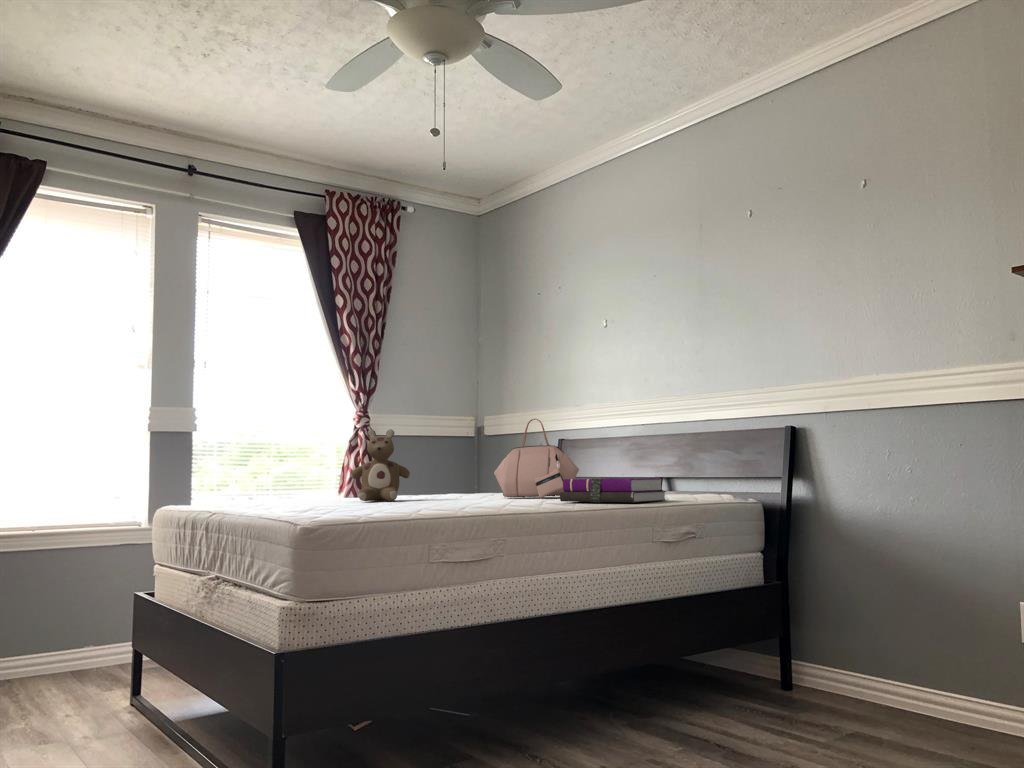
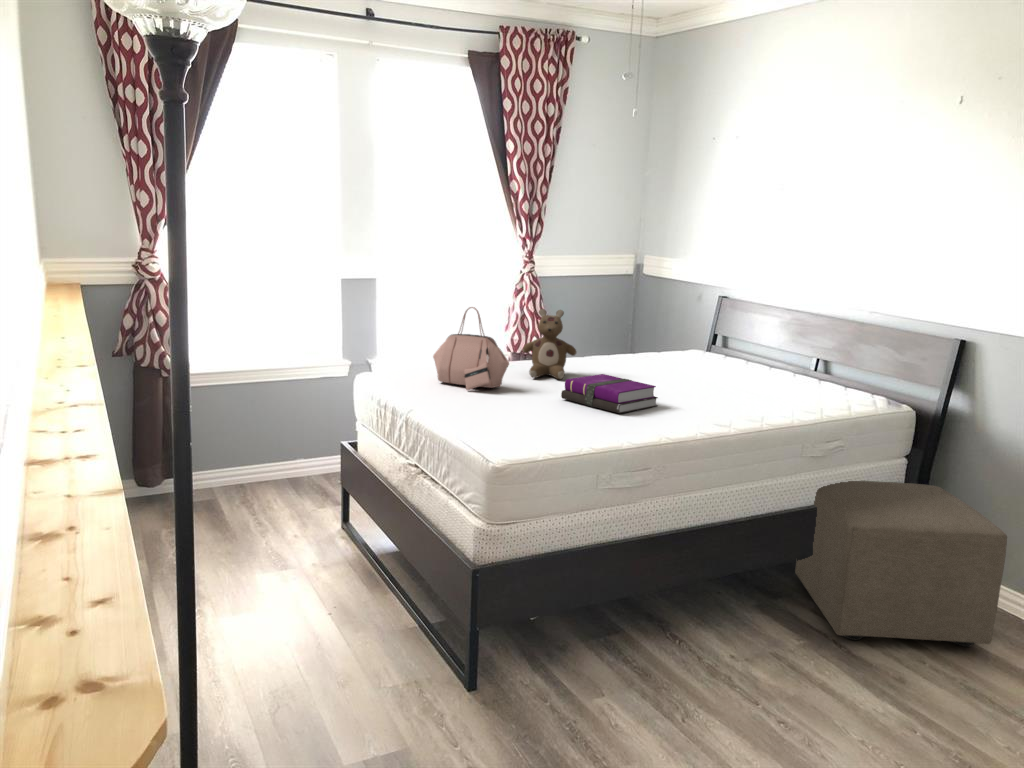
handbag: present [494,419,579,498] -> present [433,307,509,390]
notebook: present [560,478,666,502] -> present [561,374,658,413]
ottoman: none [663,575,879,741] -> present [795,481,1007,647]

